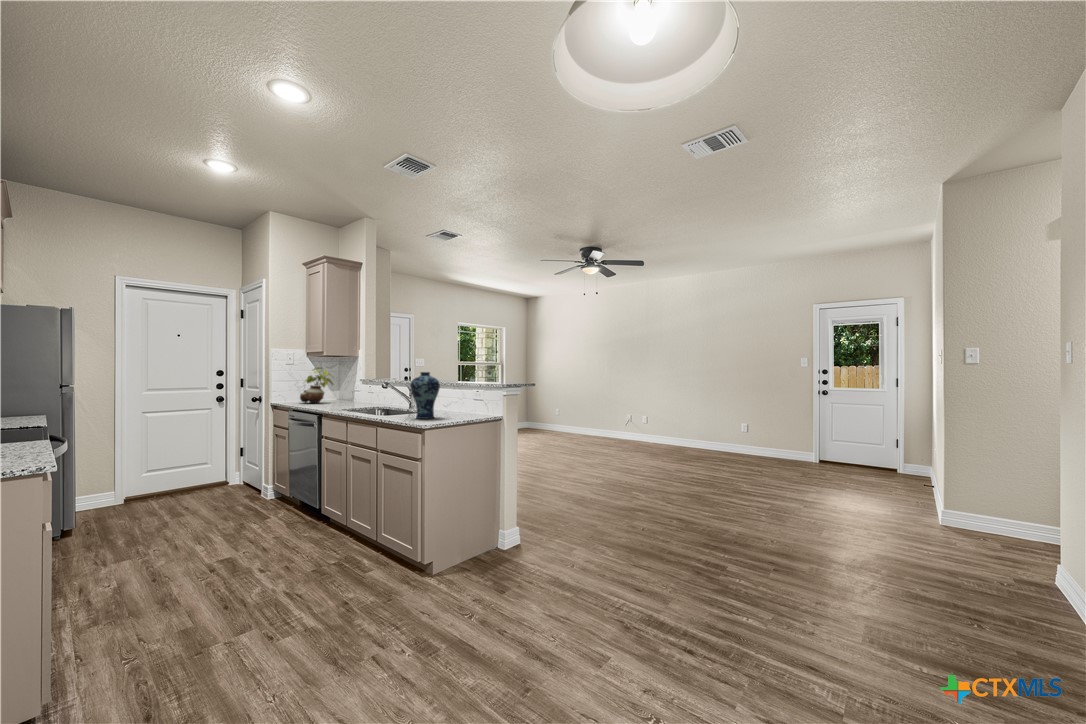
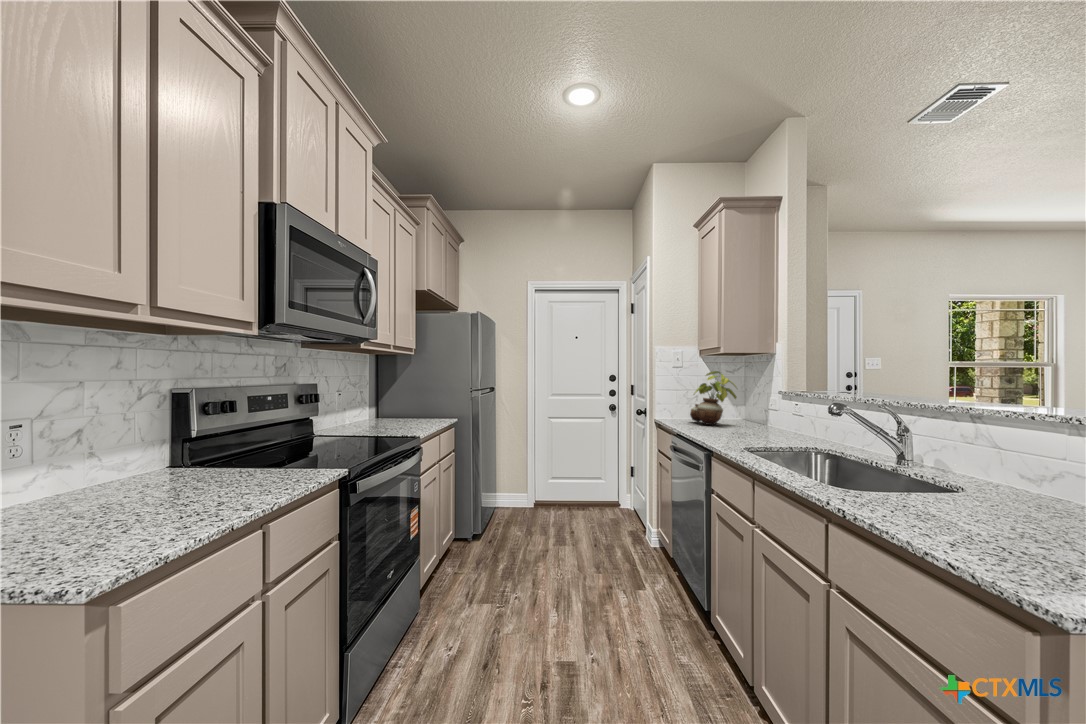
vase: present [410,372,440,419] -> none [925,391,1039,538]

